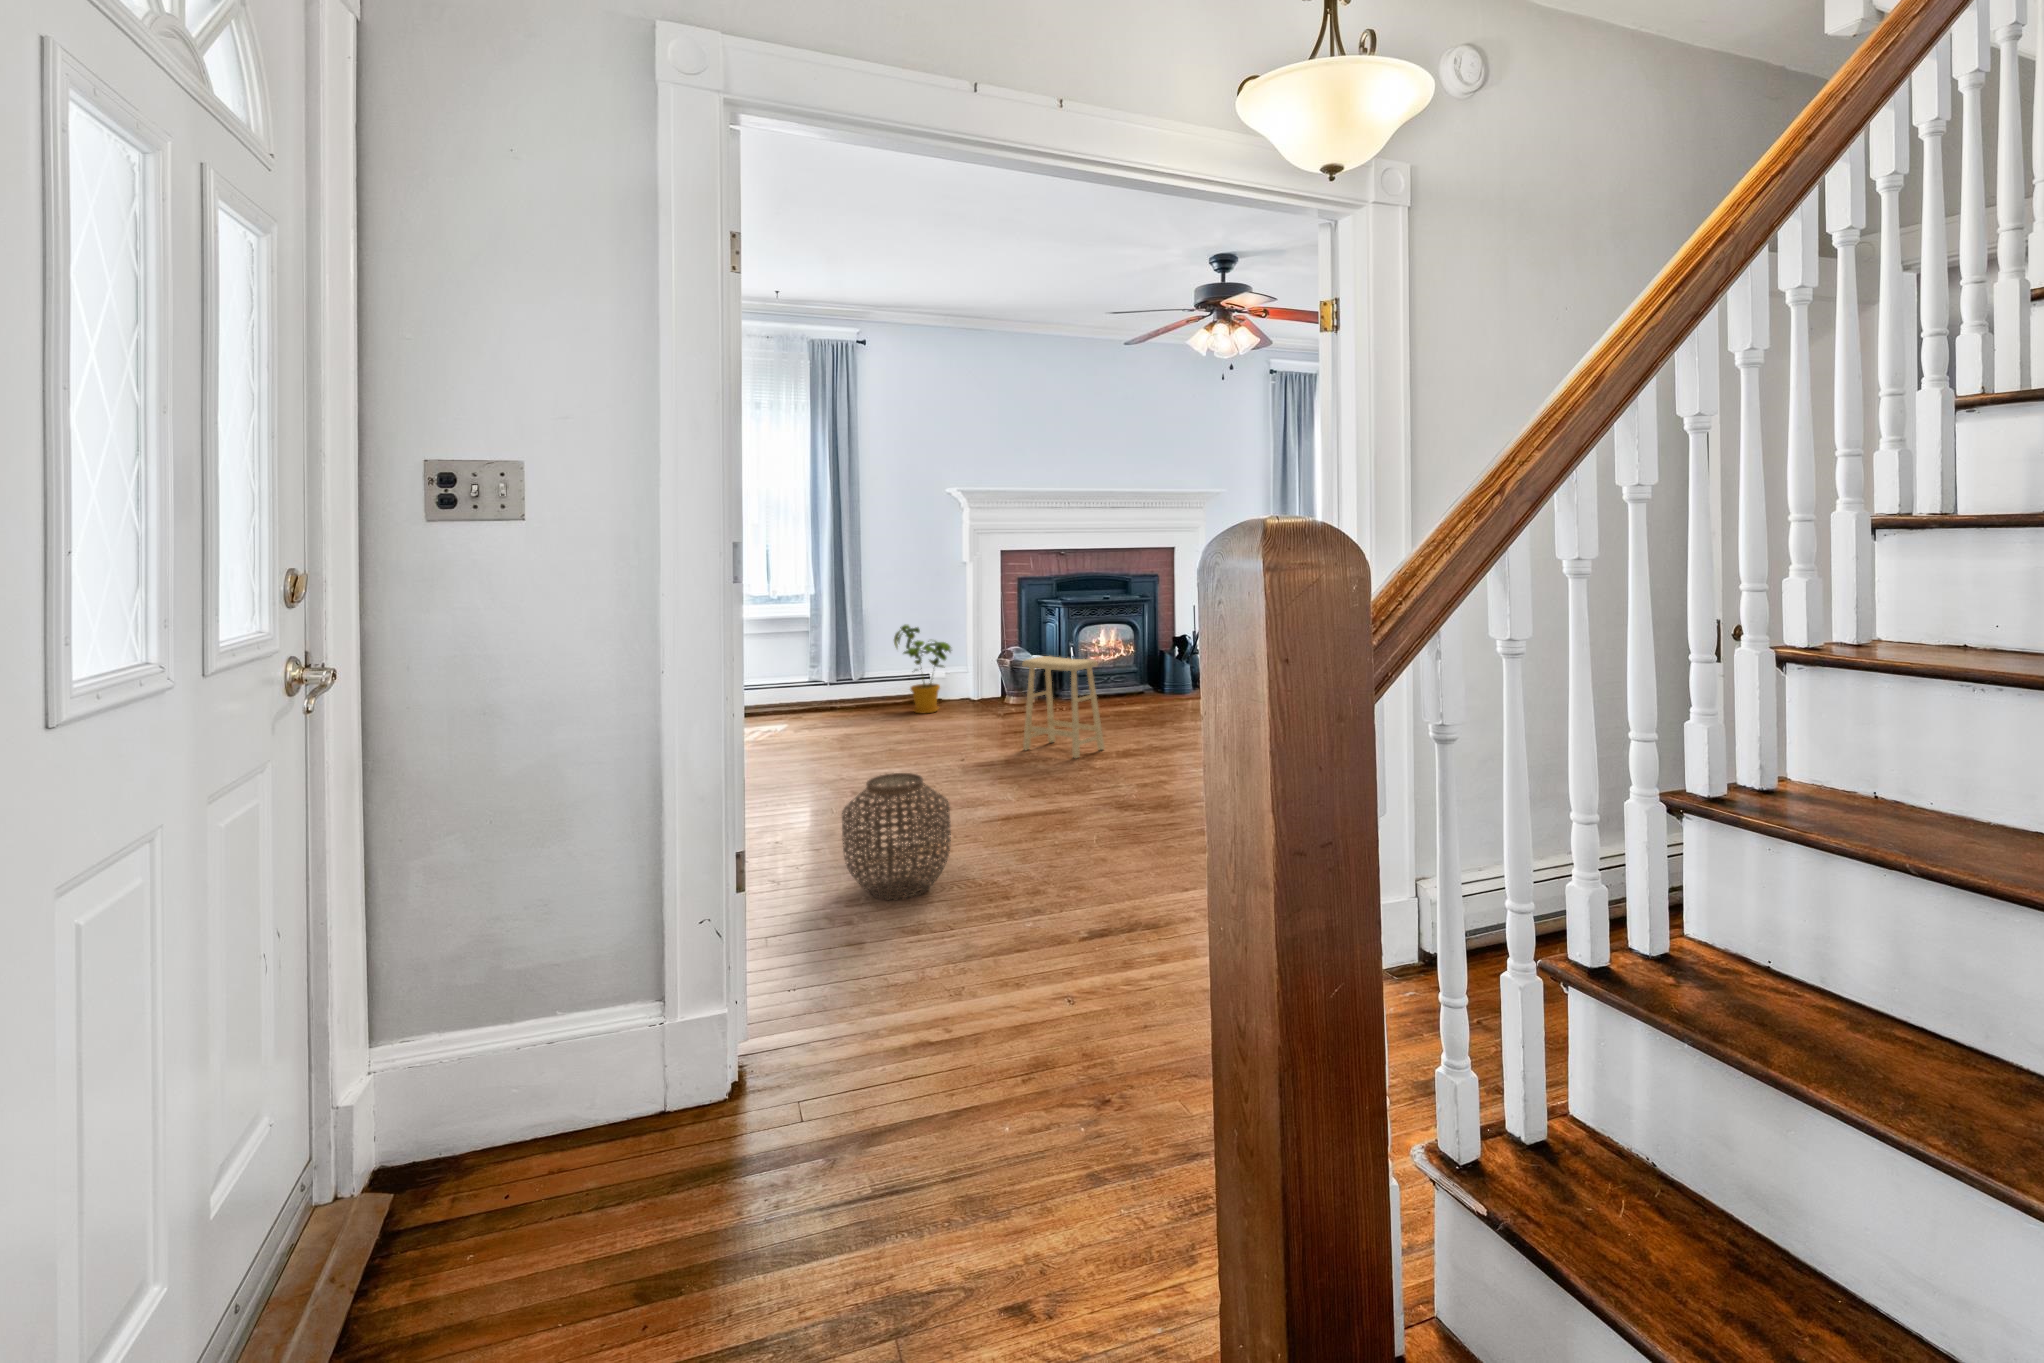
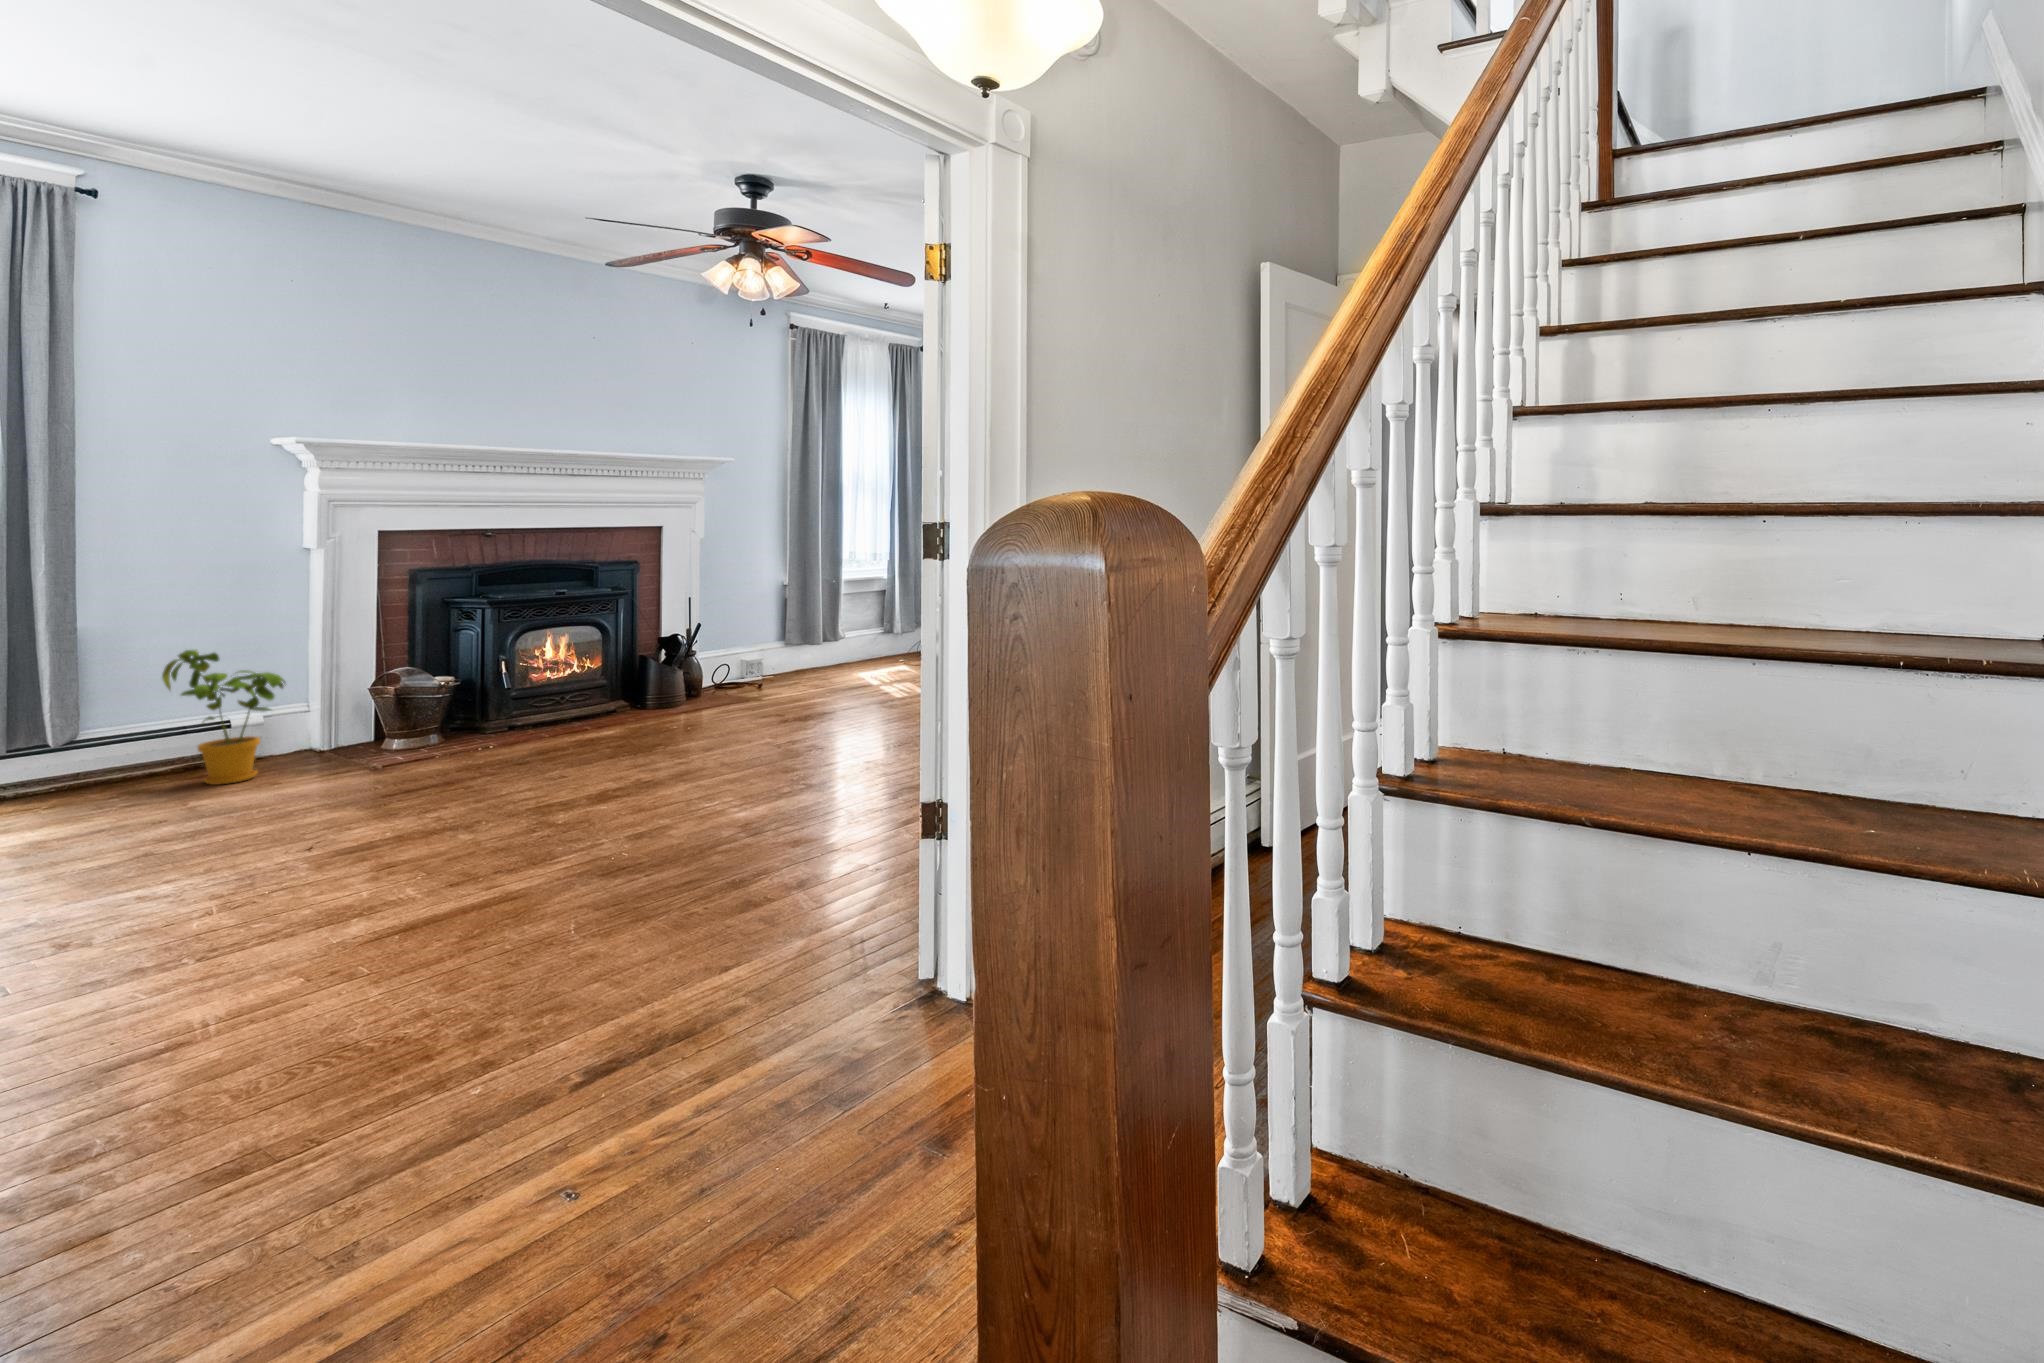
footstool: present [1022,656,1104,758] -> none [428,682,567,819]
woven basket: present [842,773,951,900] -> none [73,890,322,1111]

